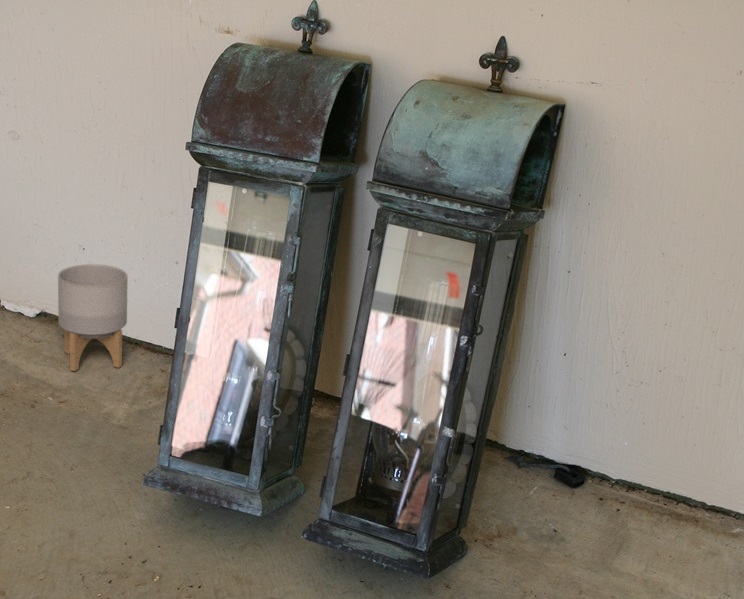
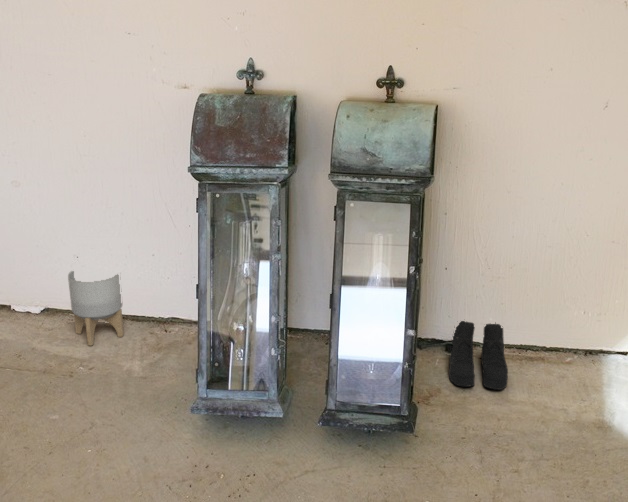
boots: none [535,434,638,549] -> present [449,321,508,390]

